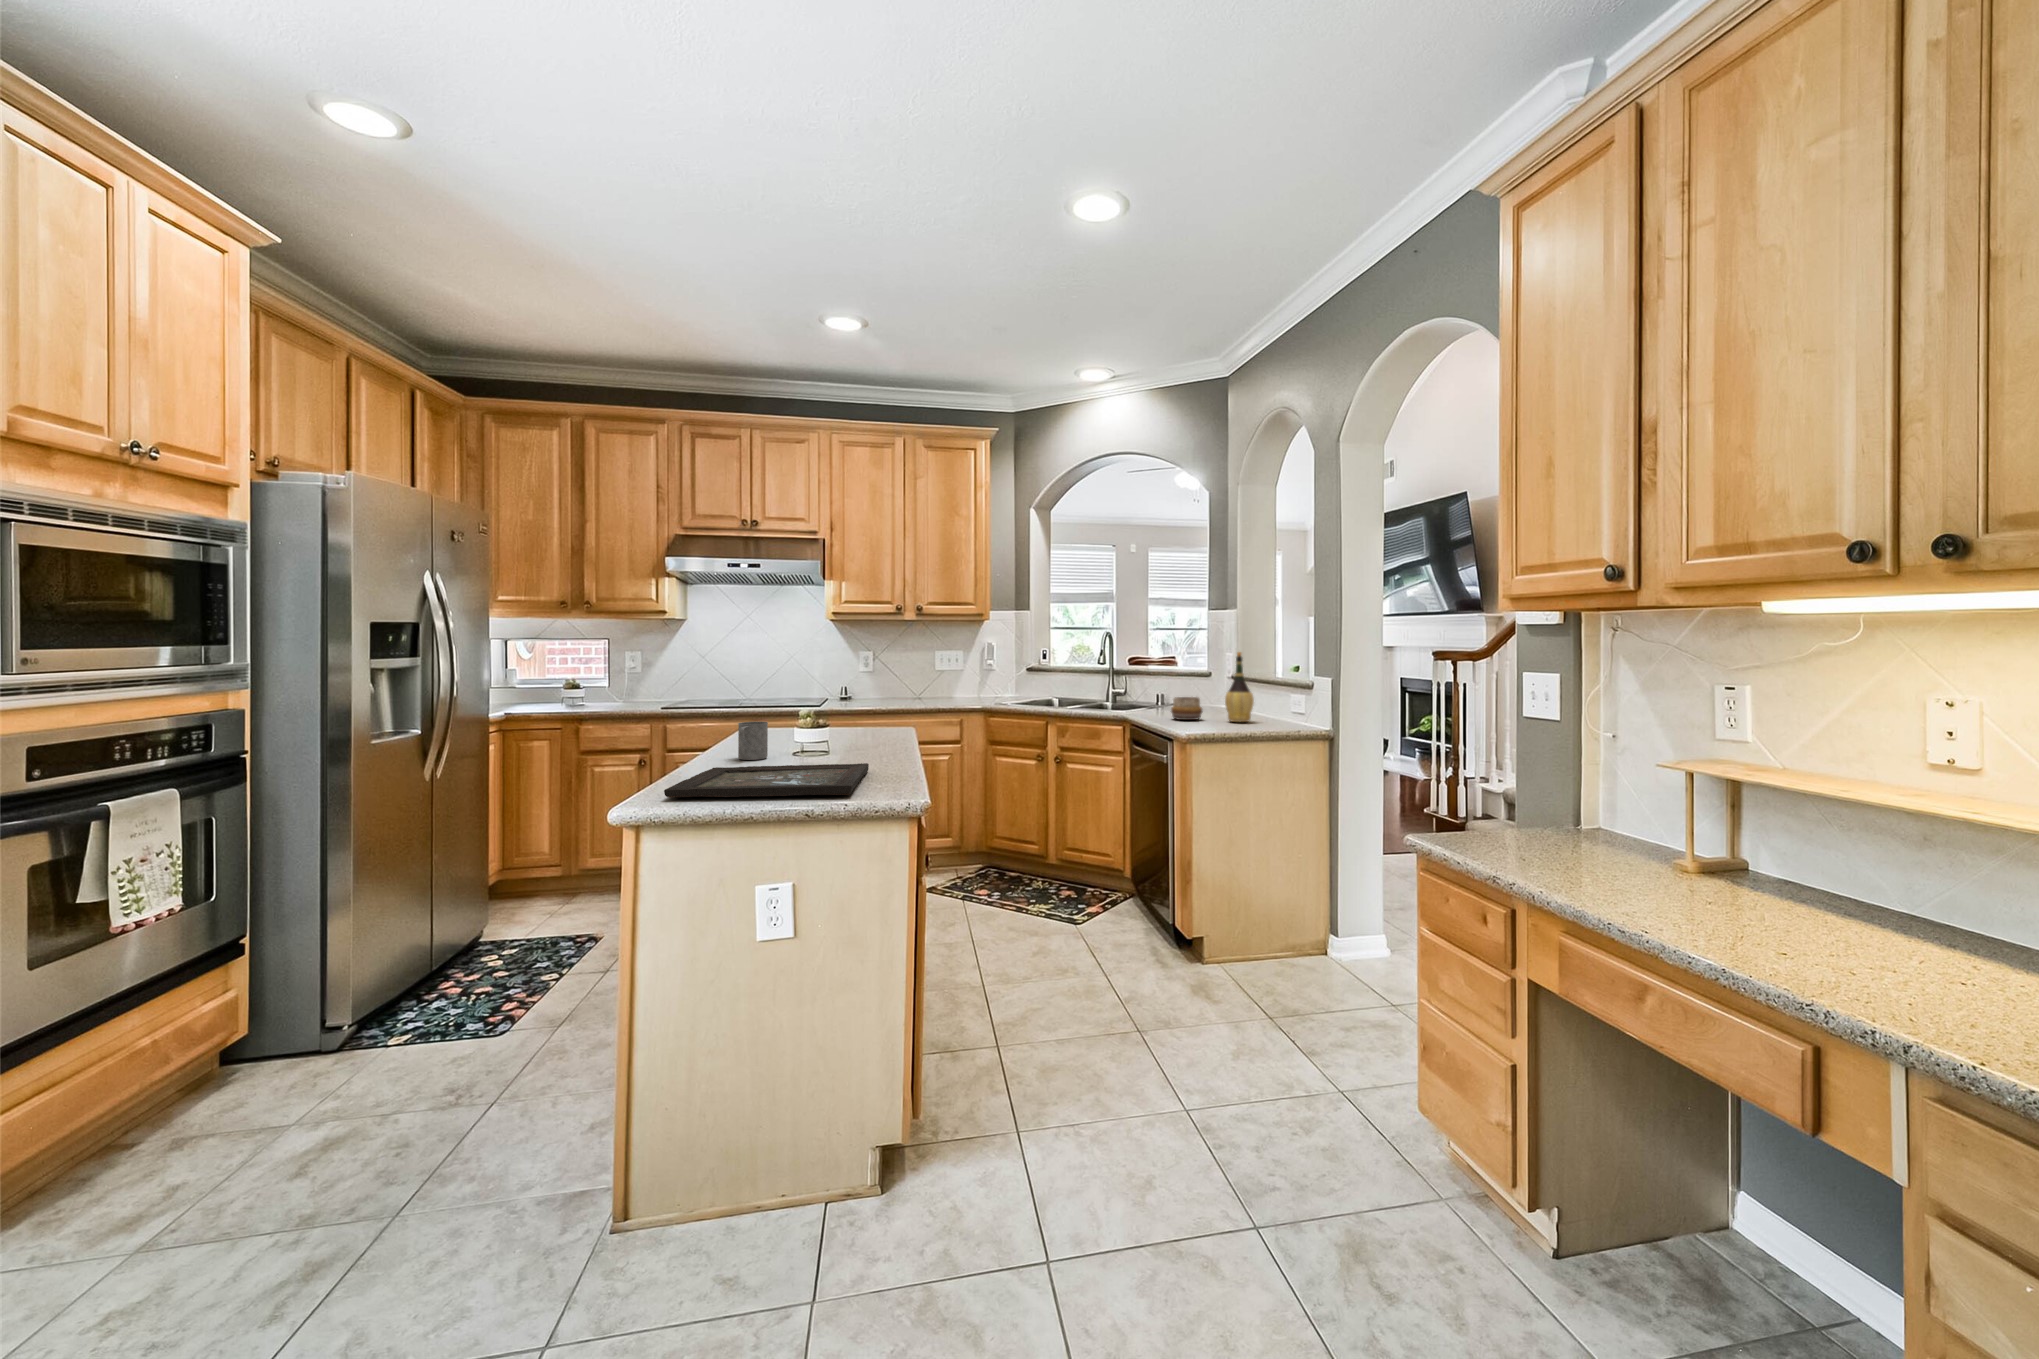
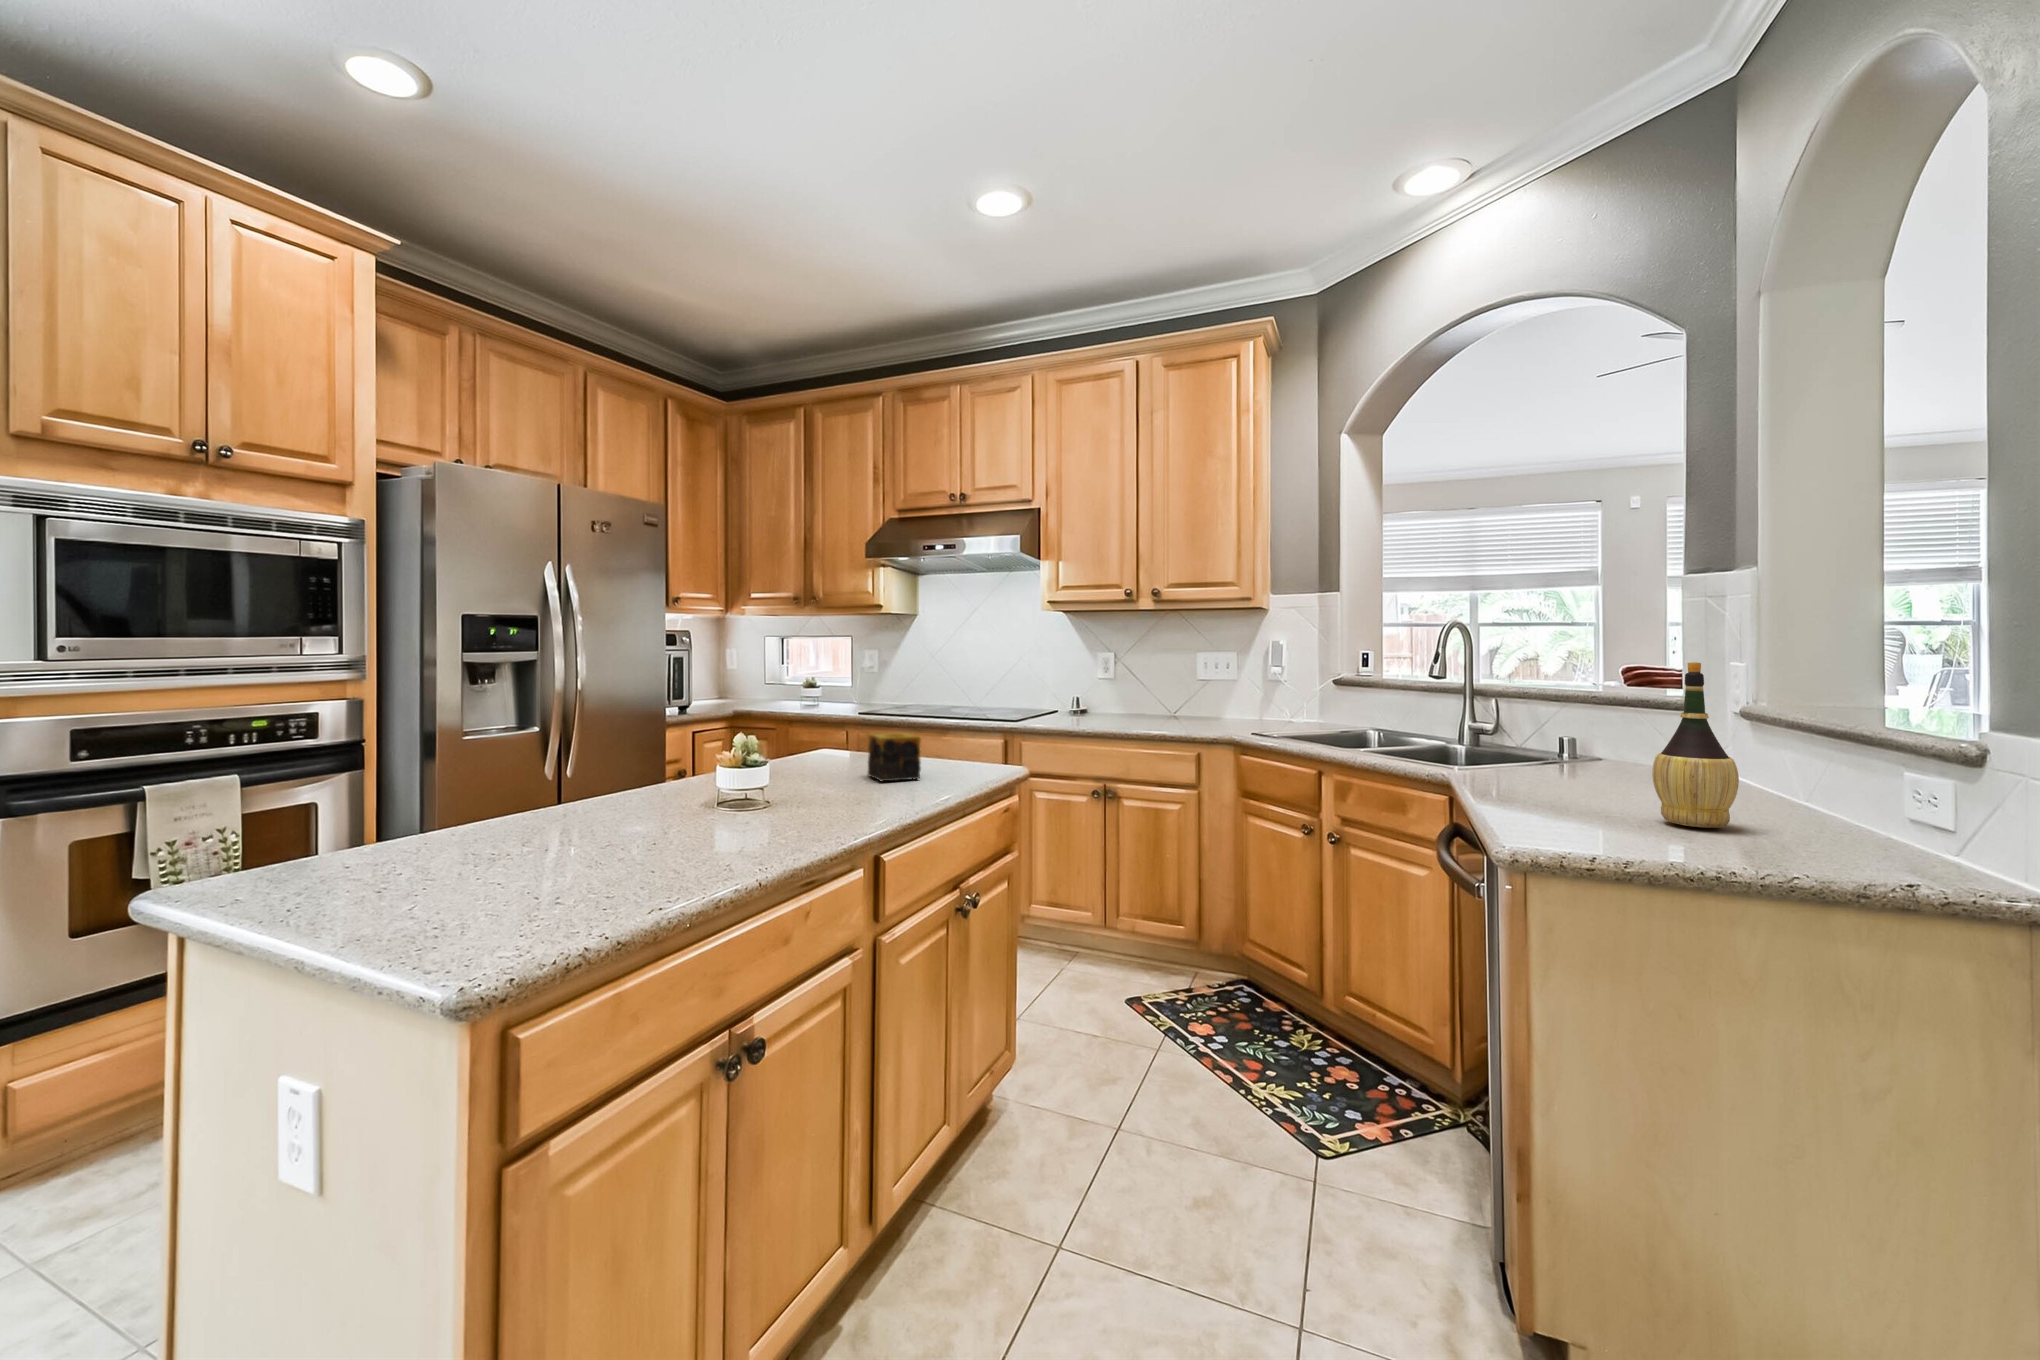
decorative bowl: present [1171,697,1202,720] -> none [1517,754,1599,807]
candle: none [841,705,881,736] -> present [868,733,921,781]
mug: present [738,722,768,760] -> none [607,752,668,809]
tray: present [664,763,869,798] -> none [303,819,677,912]

